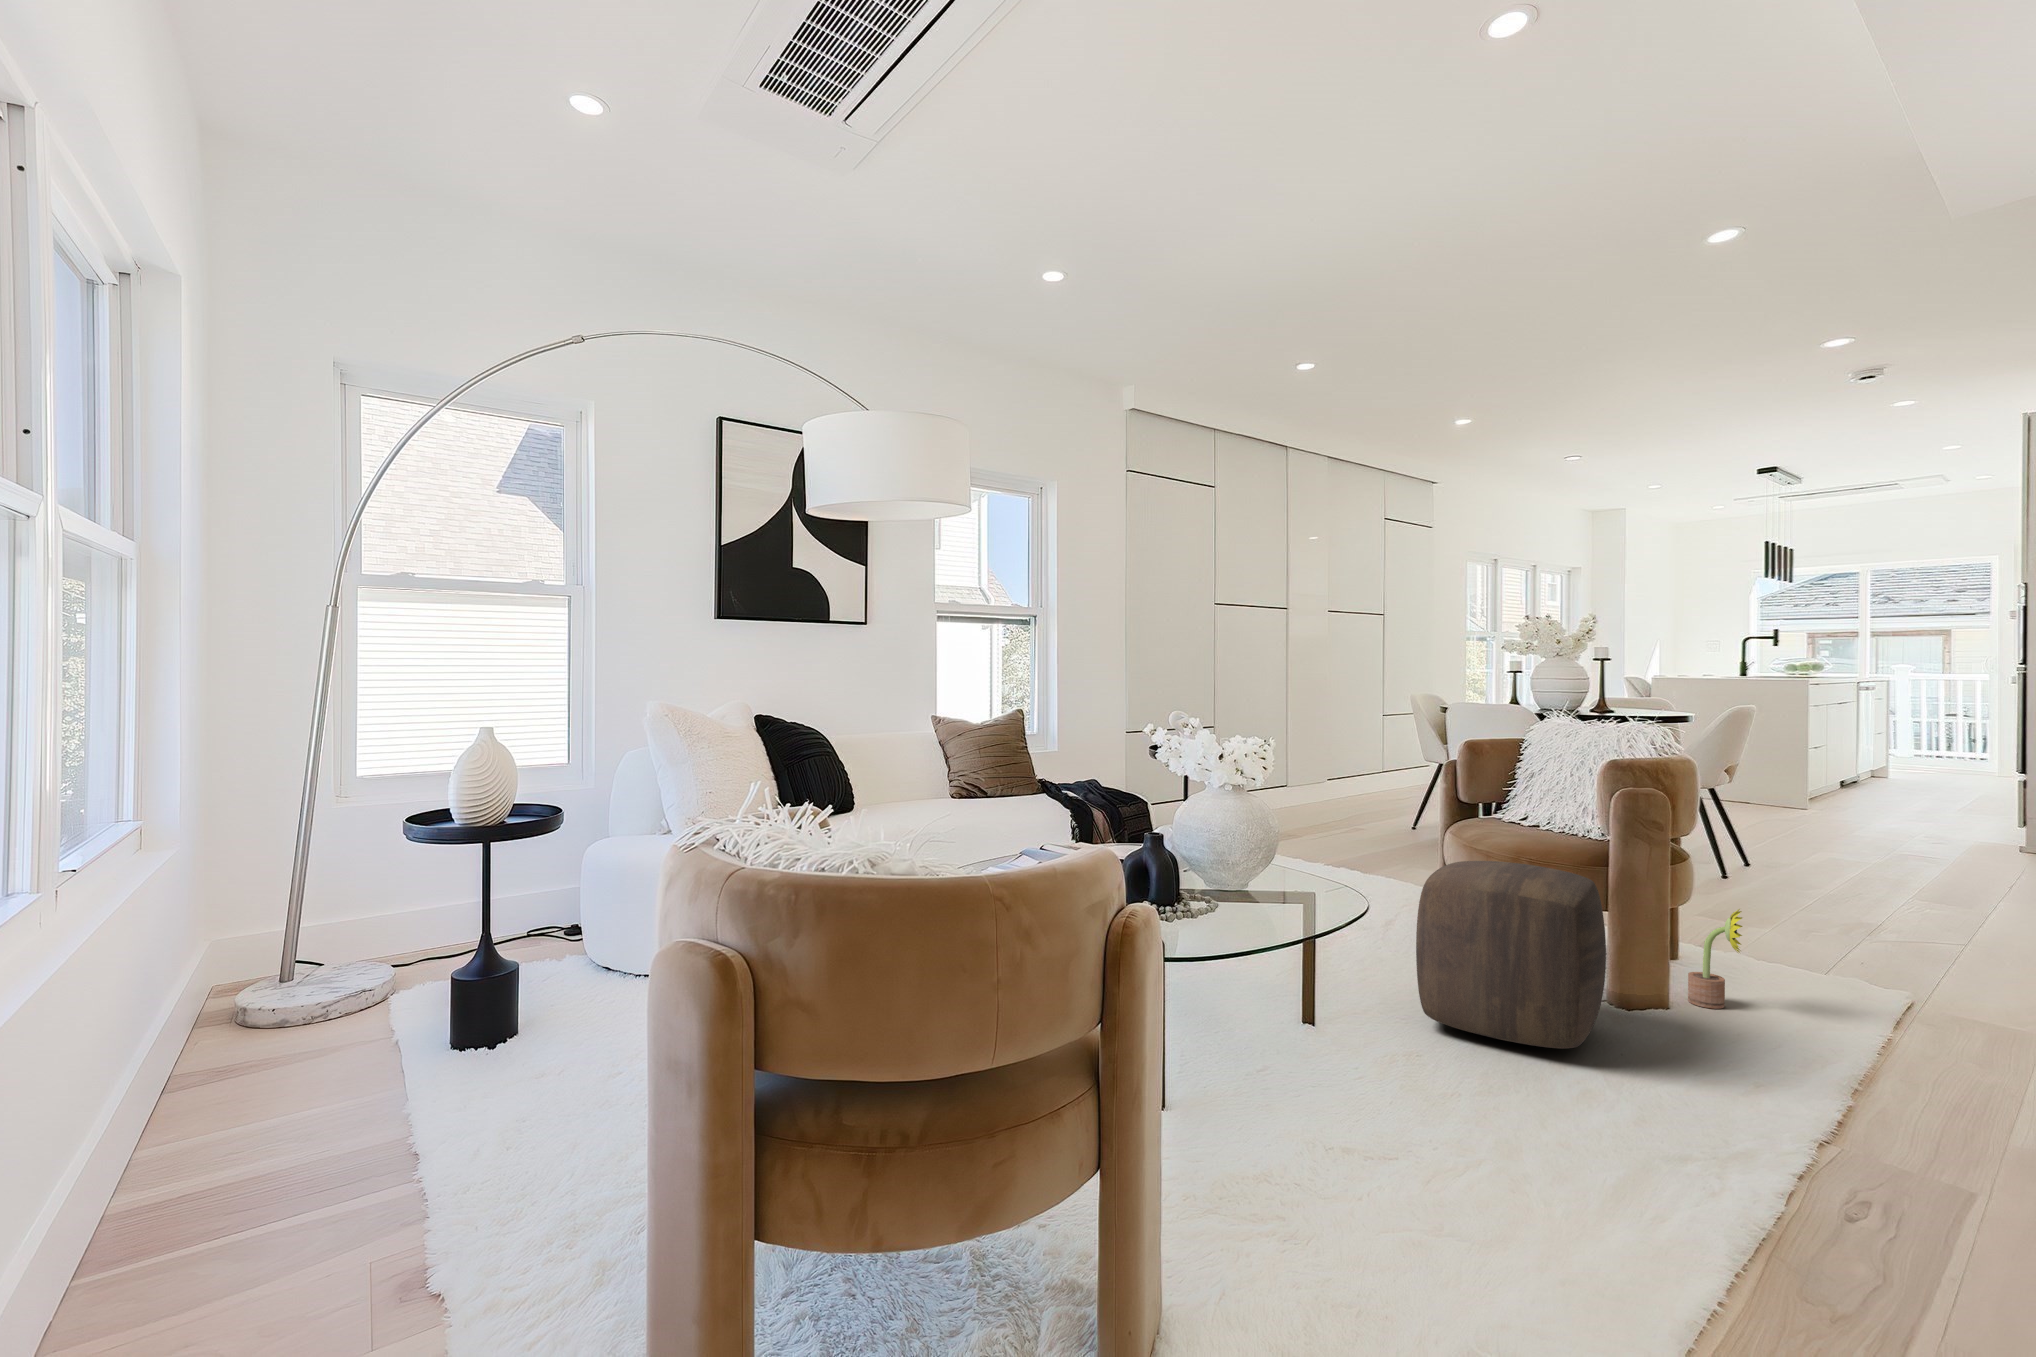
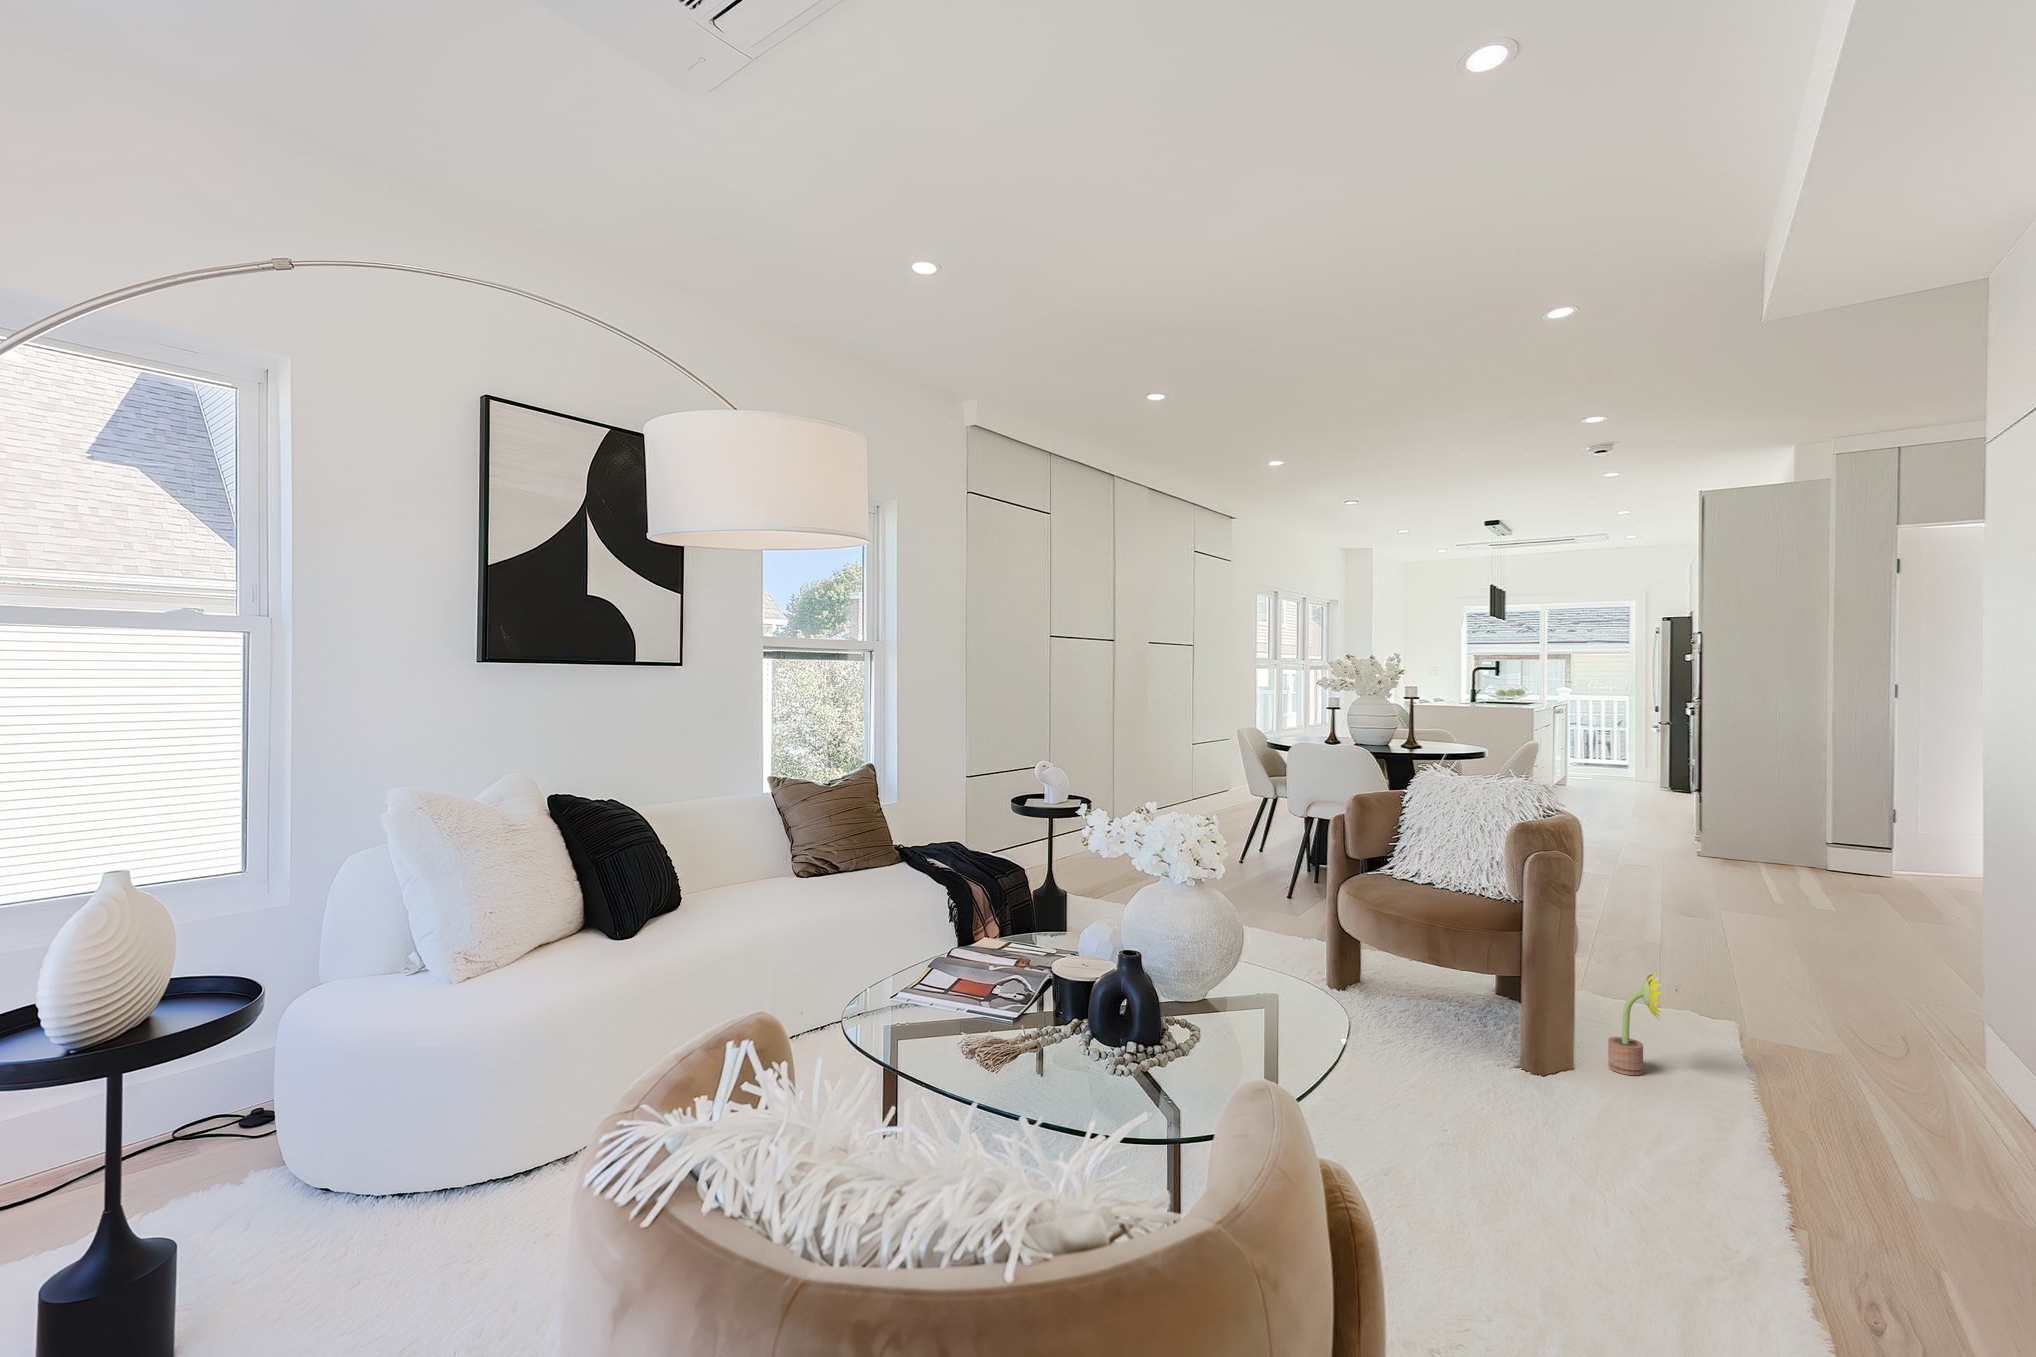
ottoman: present [1416,861,1606,1048] -> none [1388,943,1581,1154]

